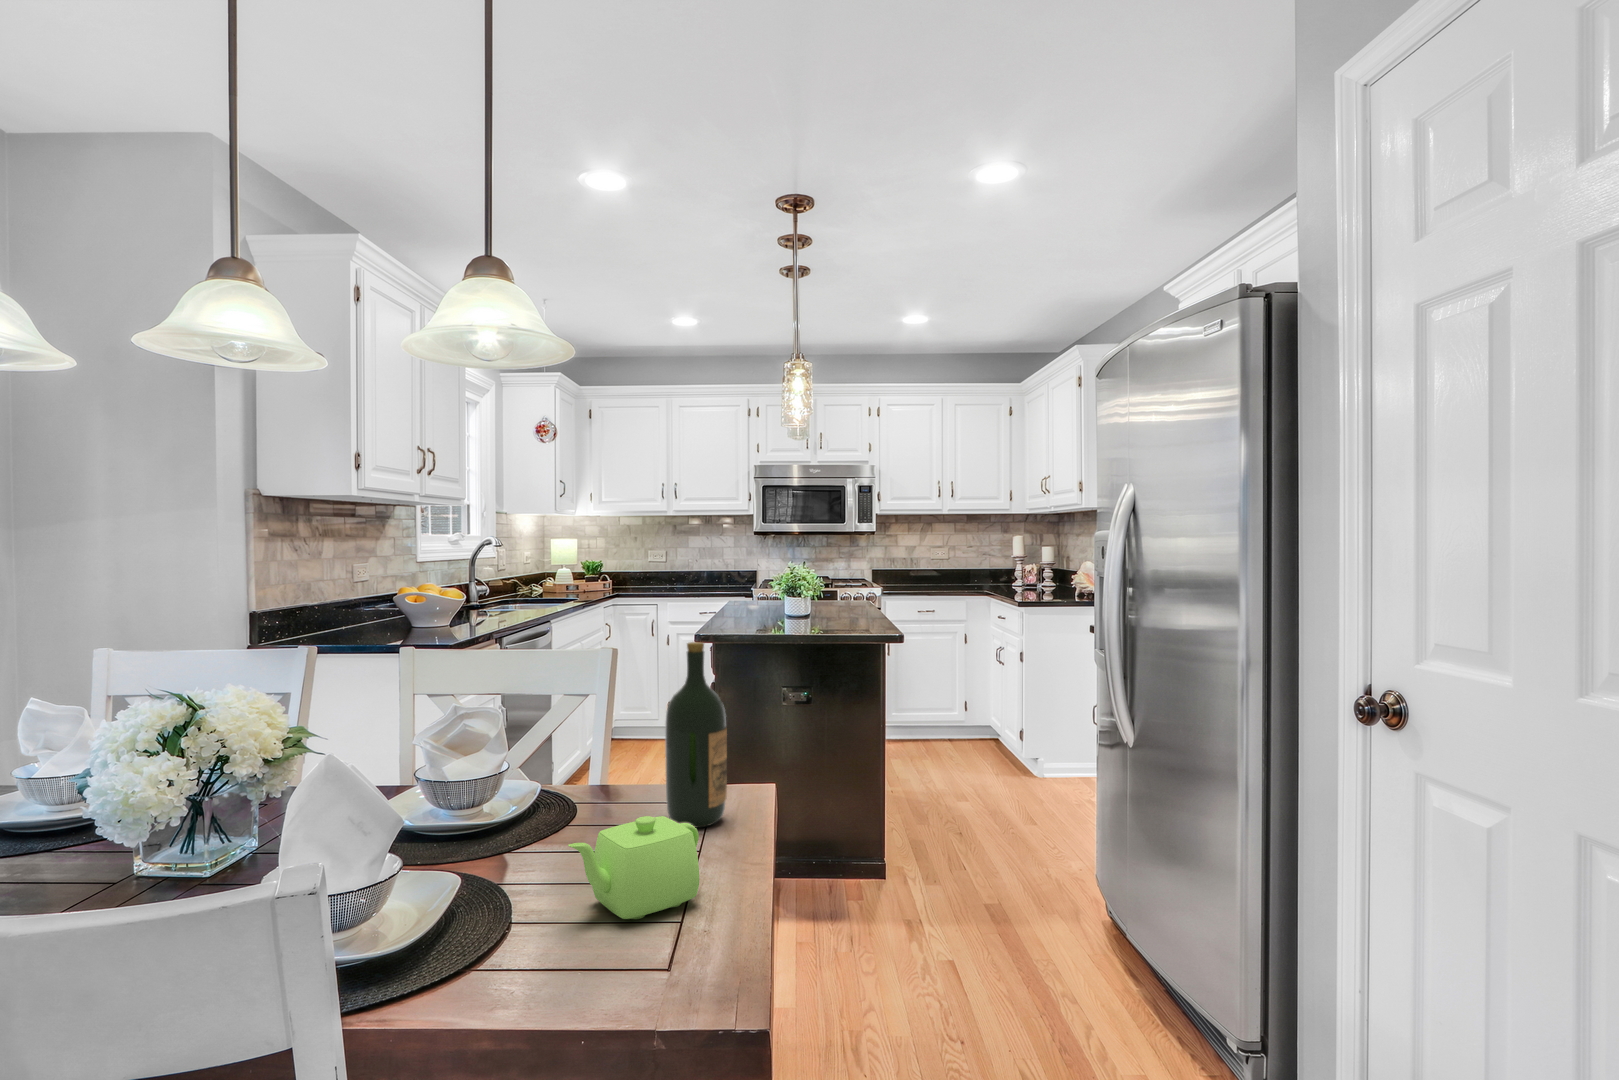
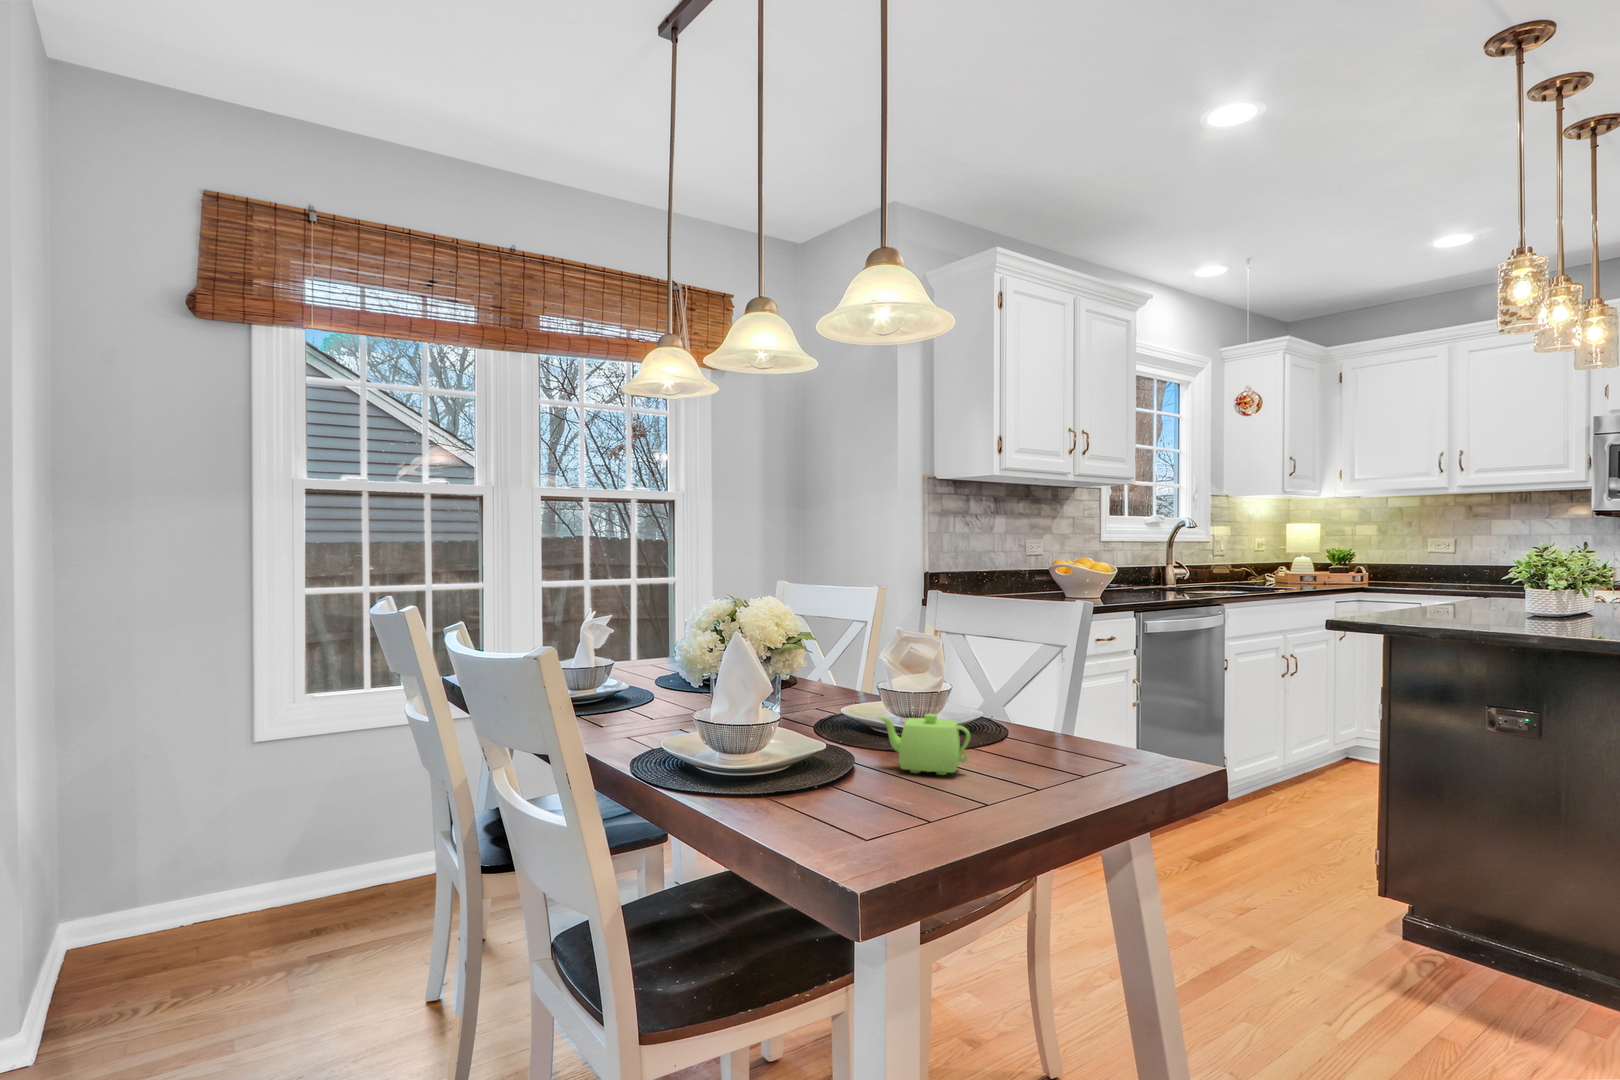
wine bottle: present [665,642,727,828] -> none [1023,612,1072,758]

